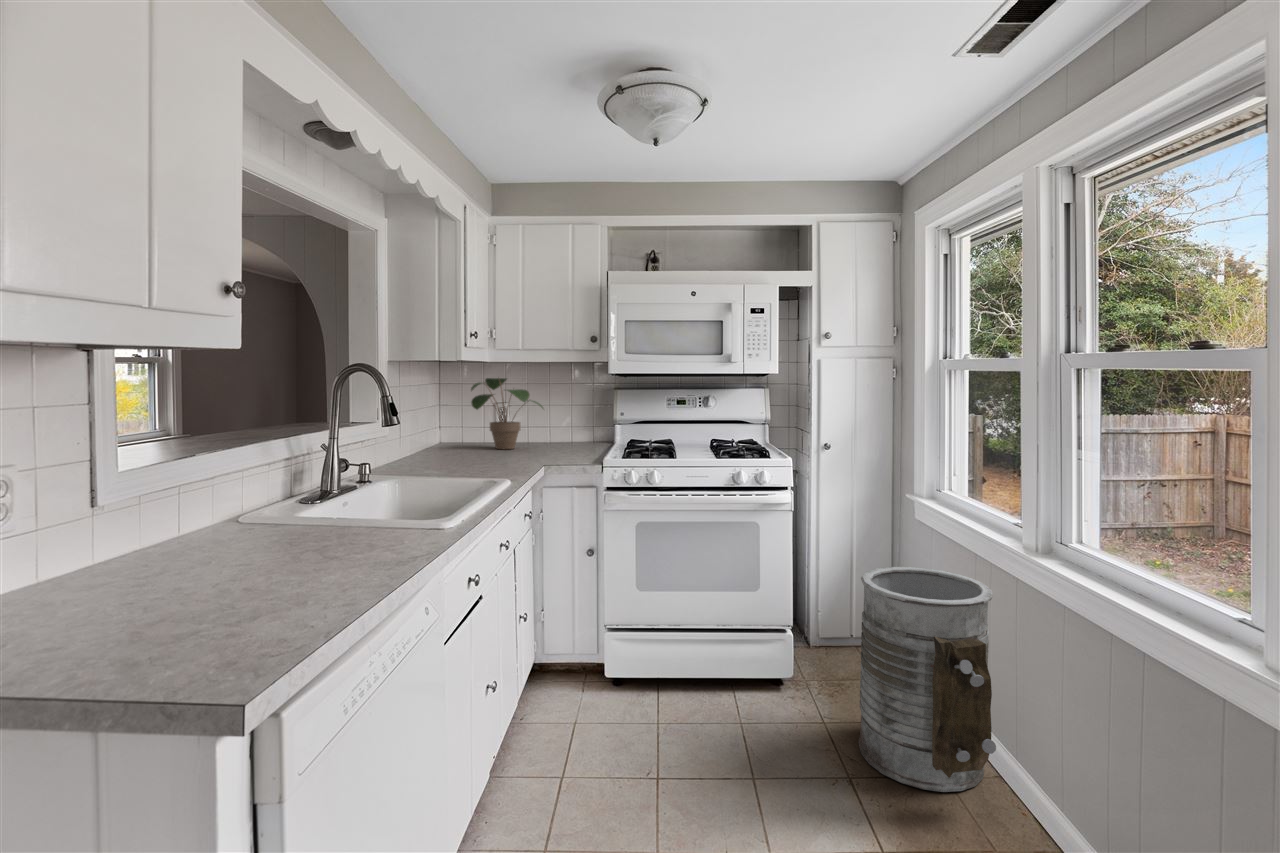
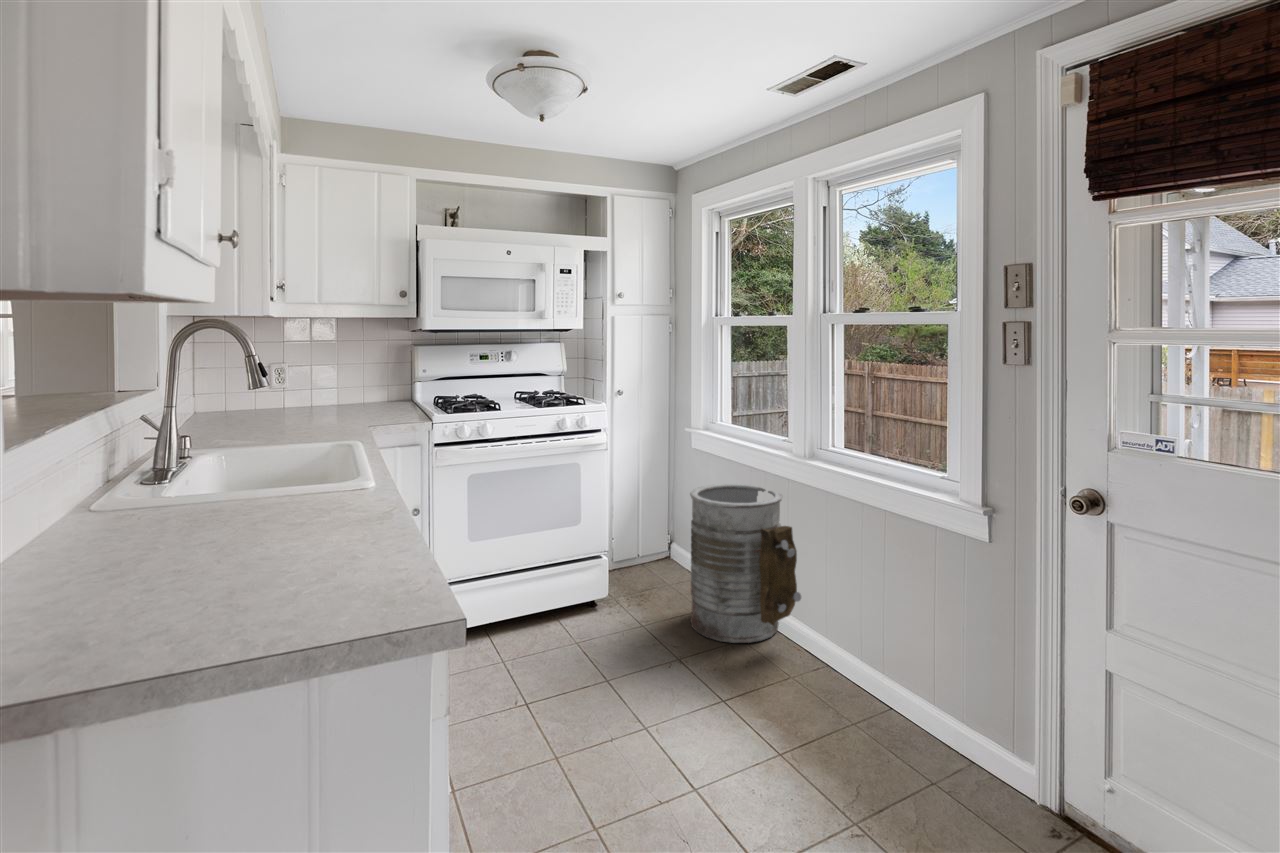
potted plant: present [471,378,543,449] -> none [253,333,346,417]

